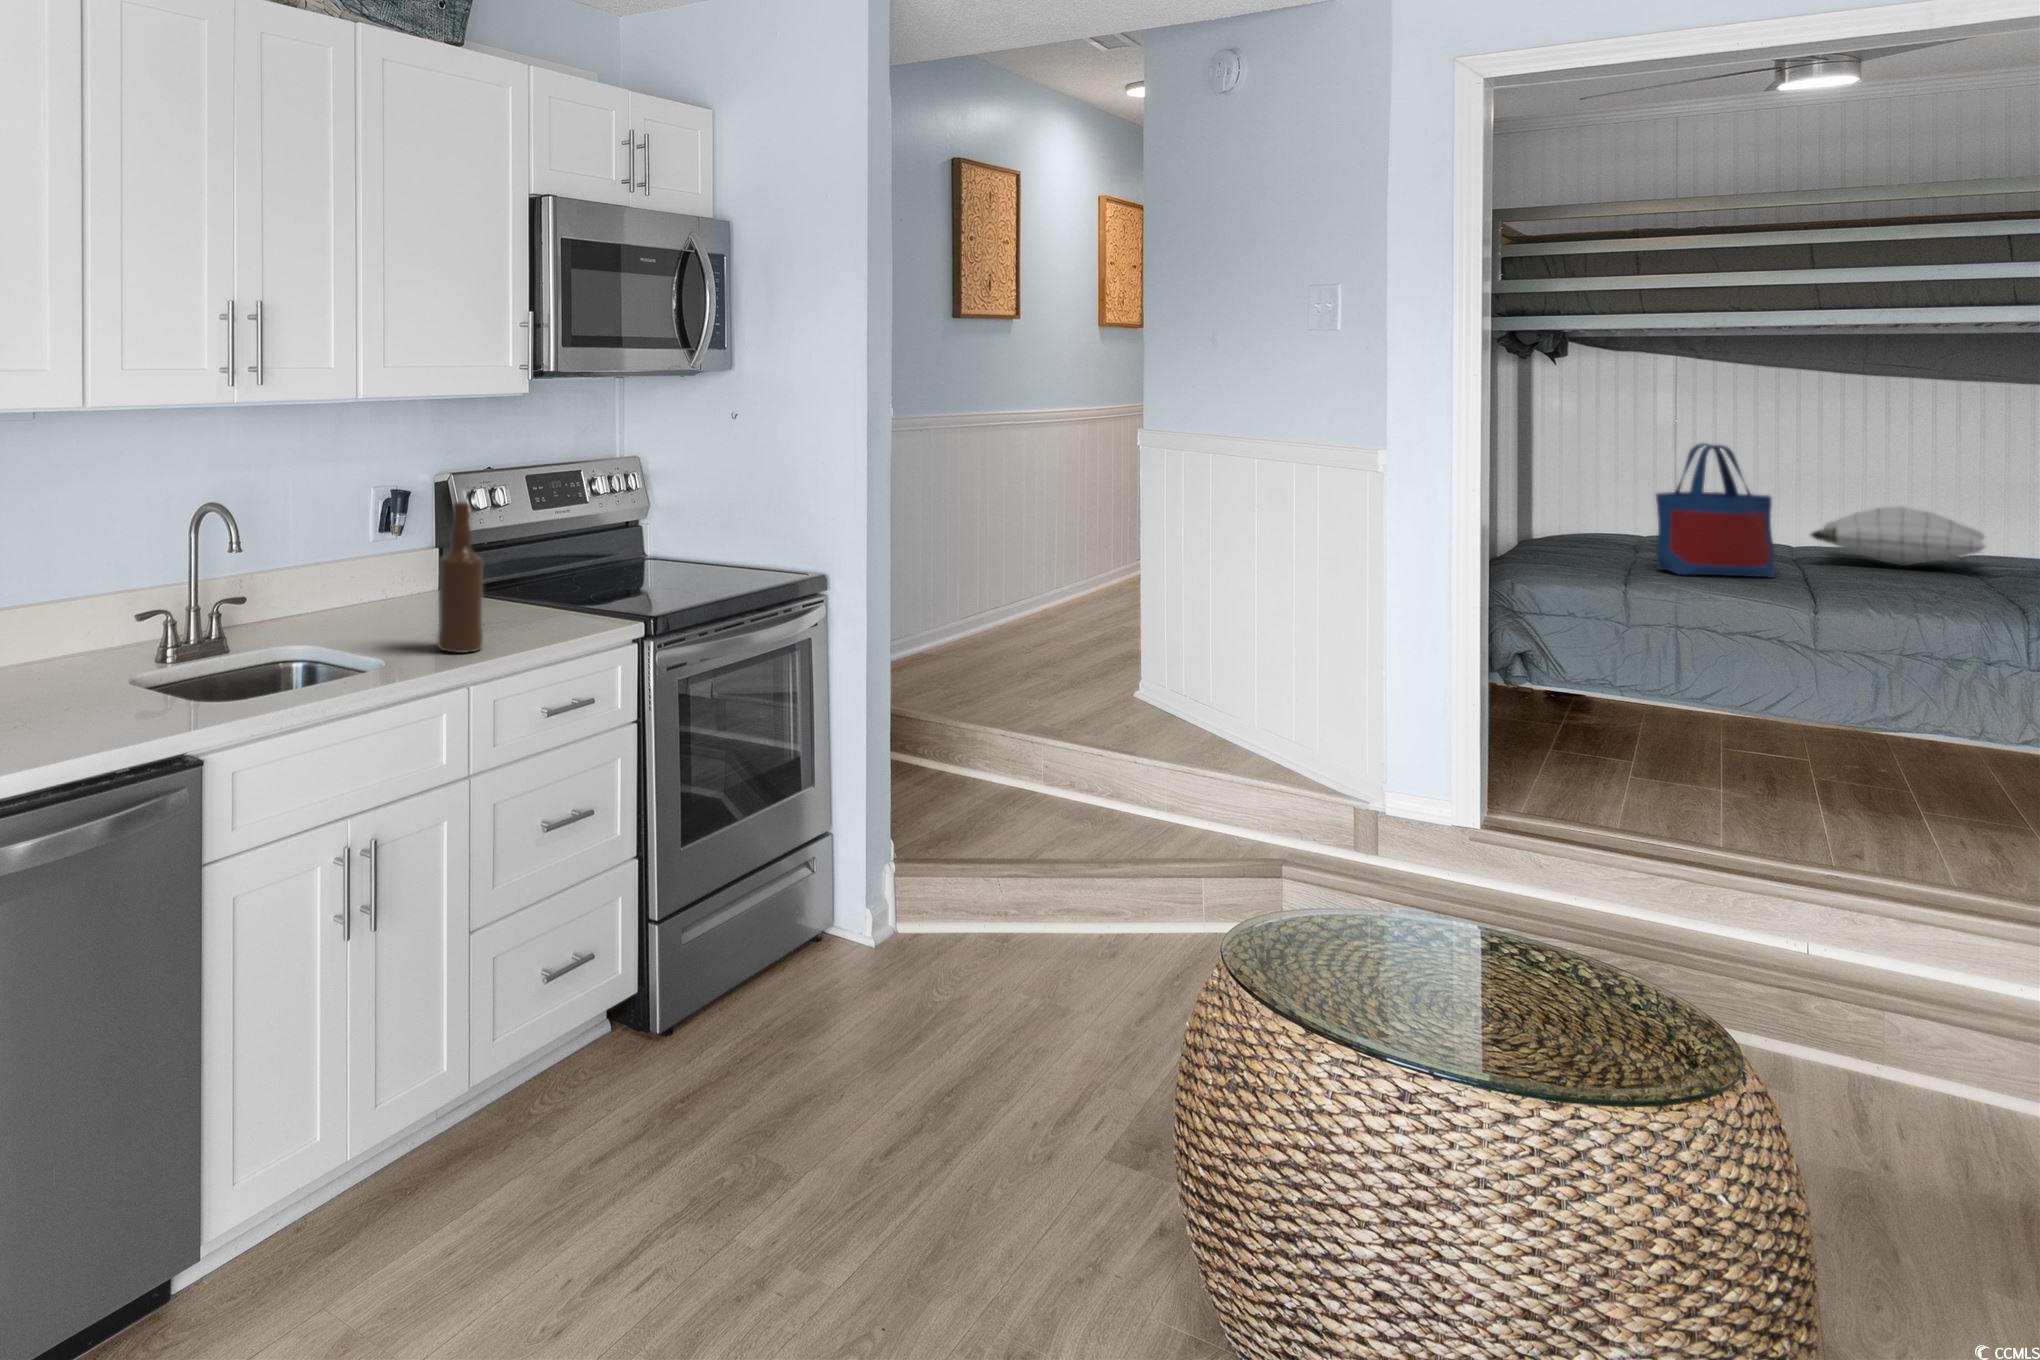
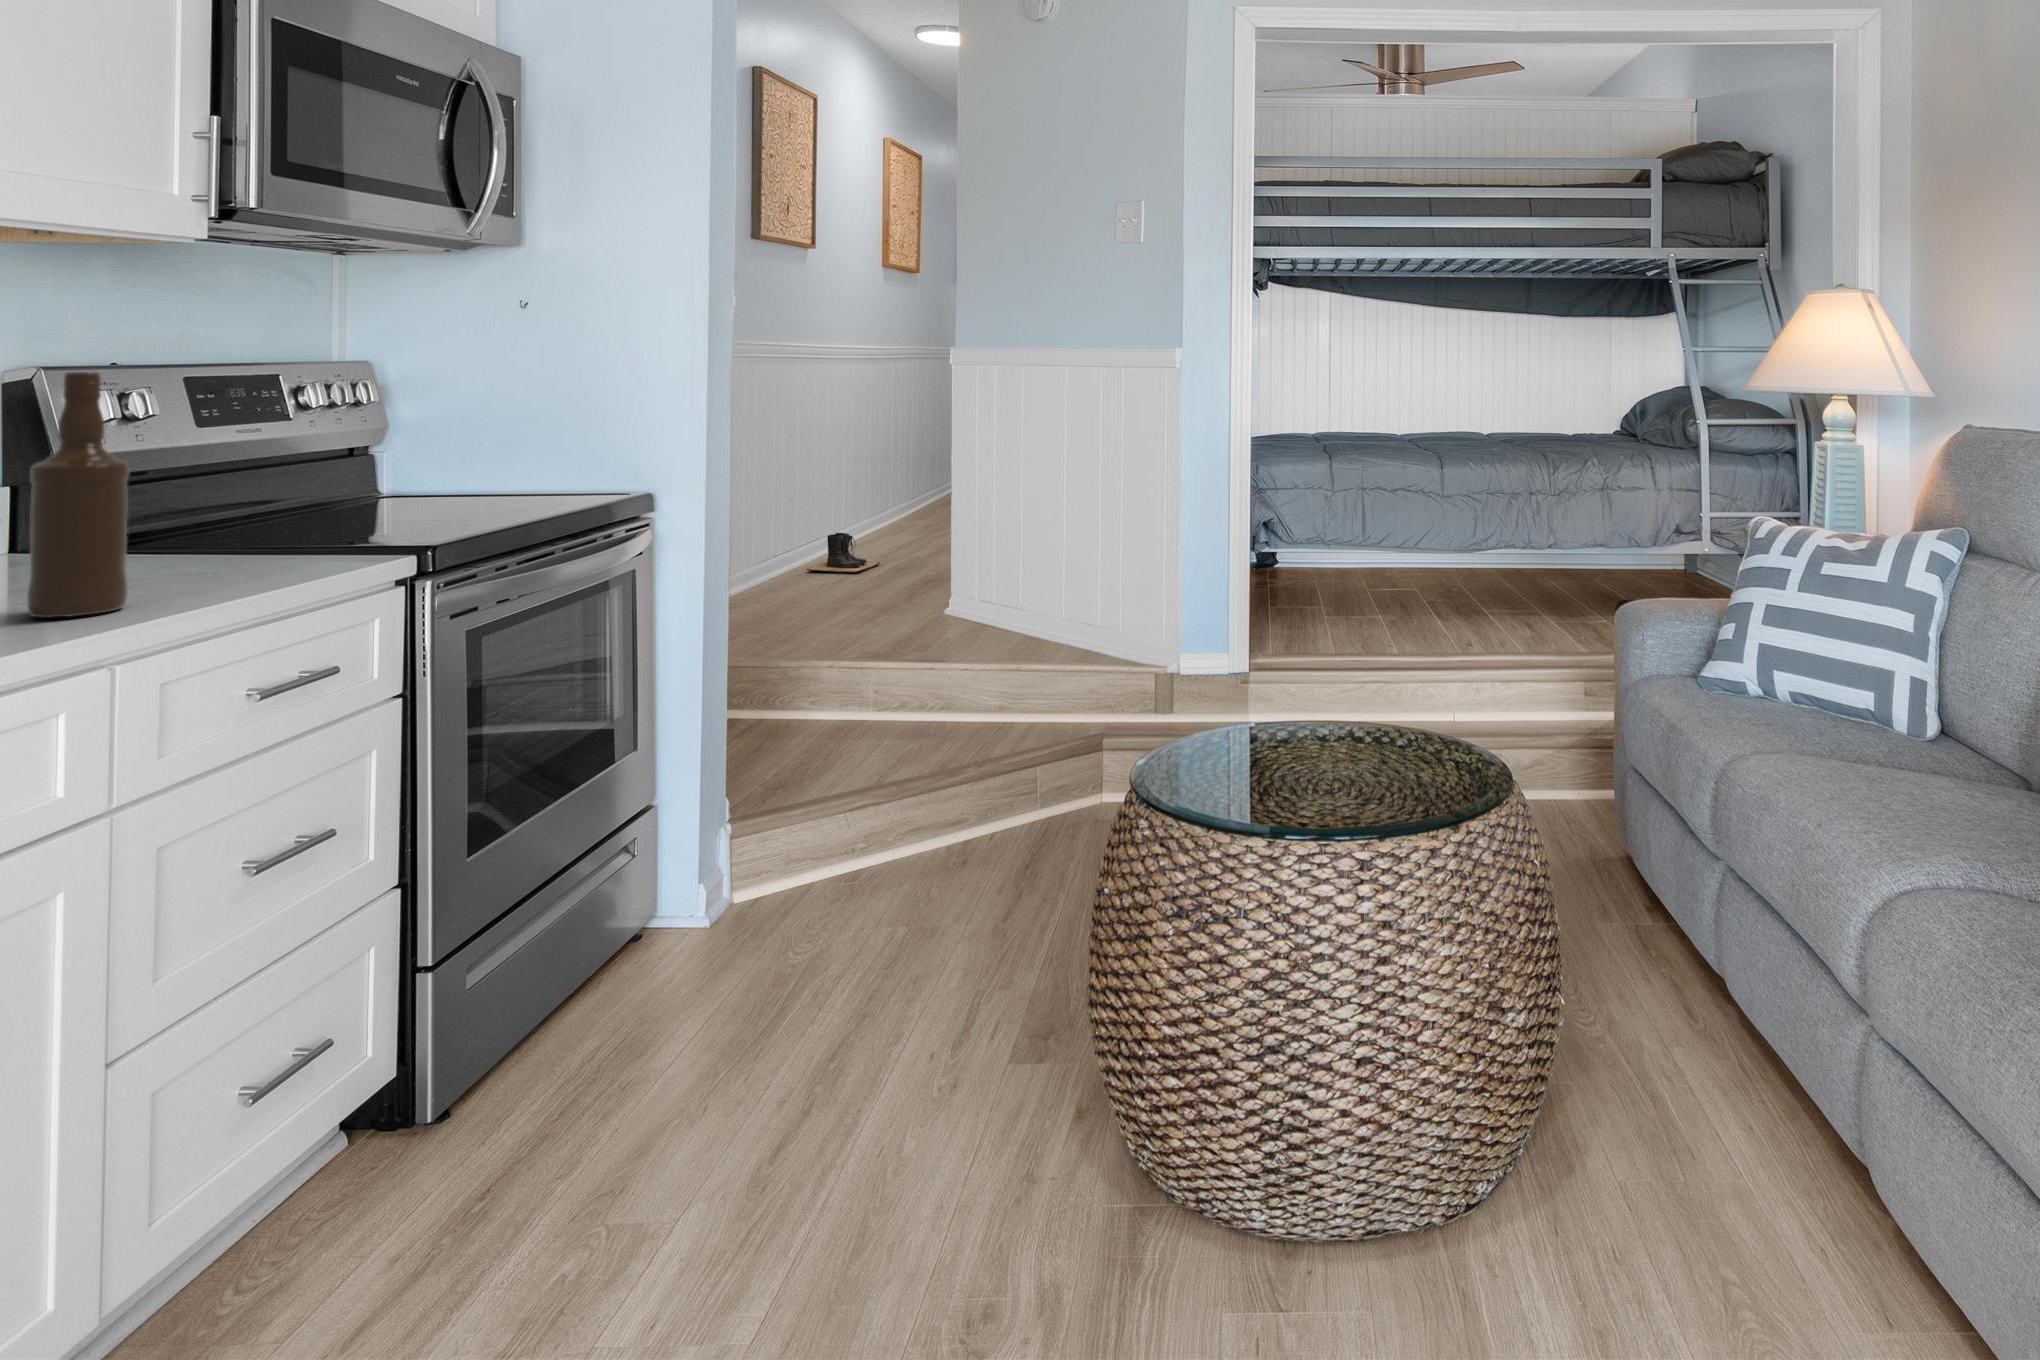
tote bag: present [1656,443,1775,578] -> none [1328,353,1397,454]
pillow: present [1809,506,1986,566] -> none [1406,399,1498,441]
boots: none [1012,592,1087,635] -> present [807,533,880,572]

